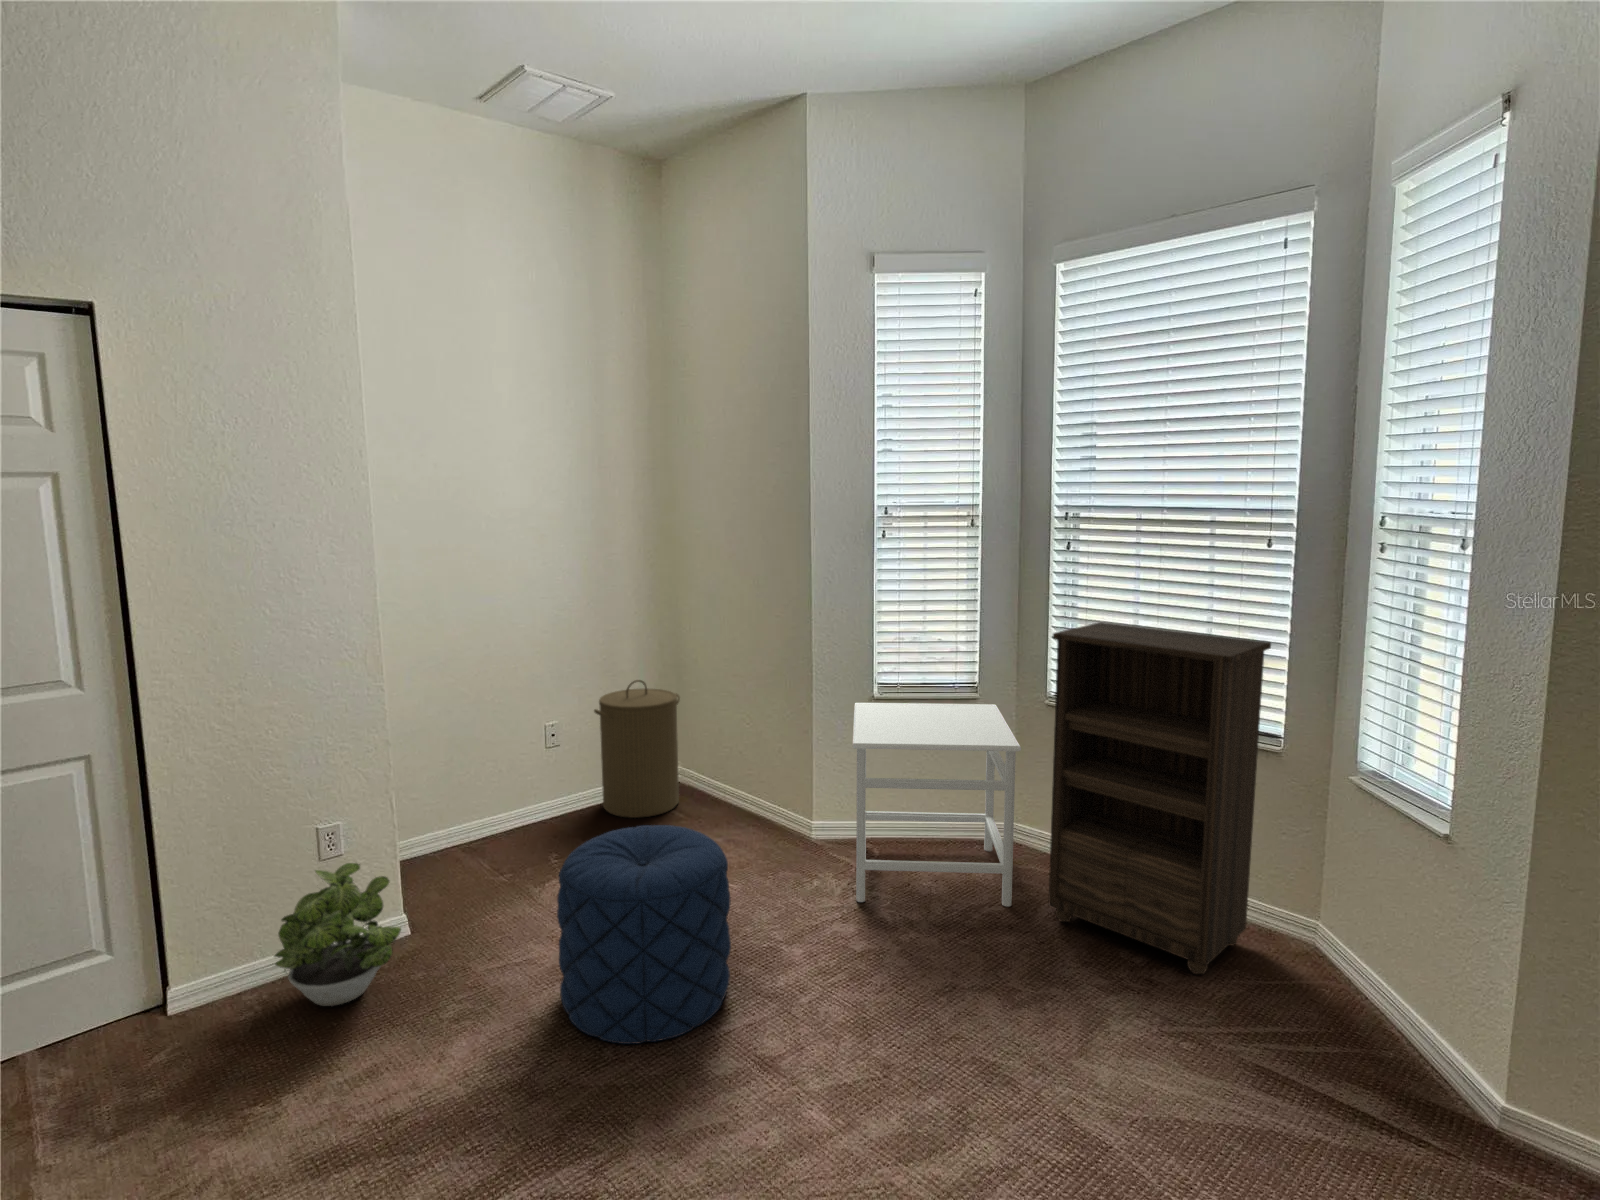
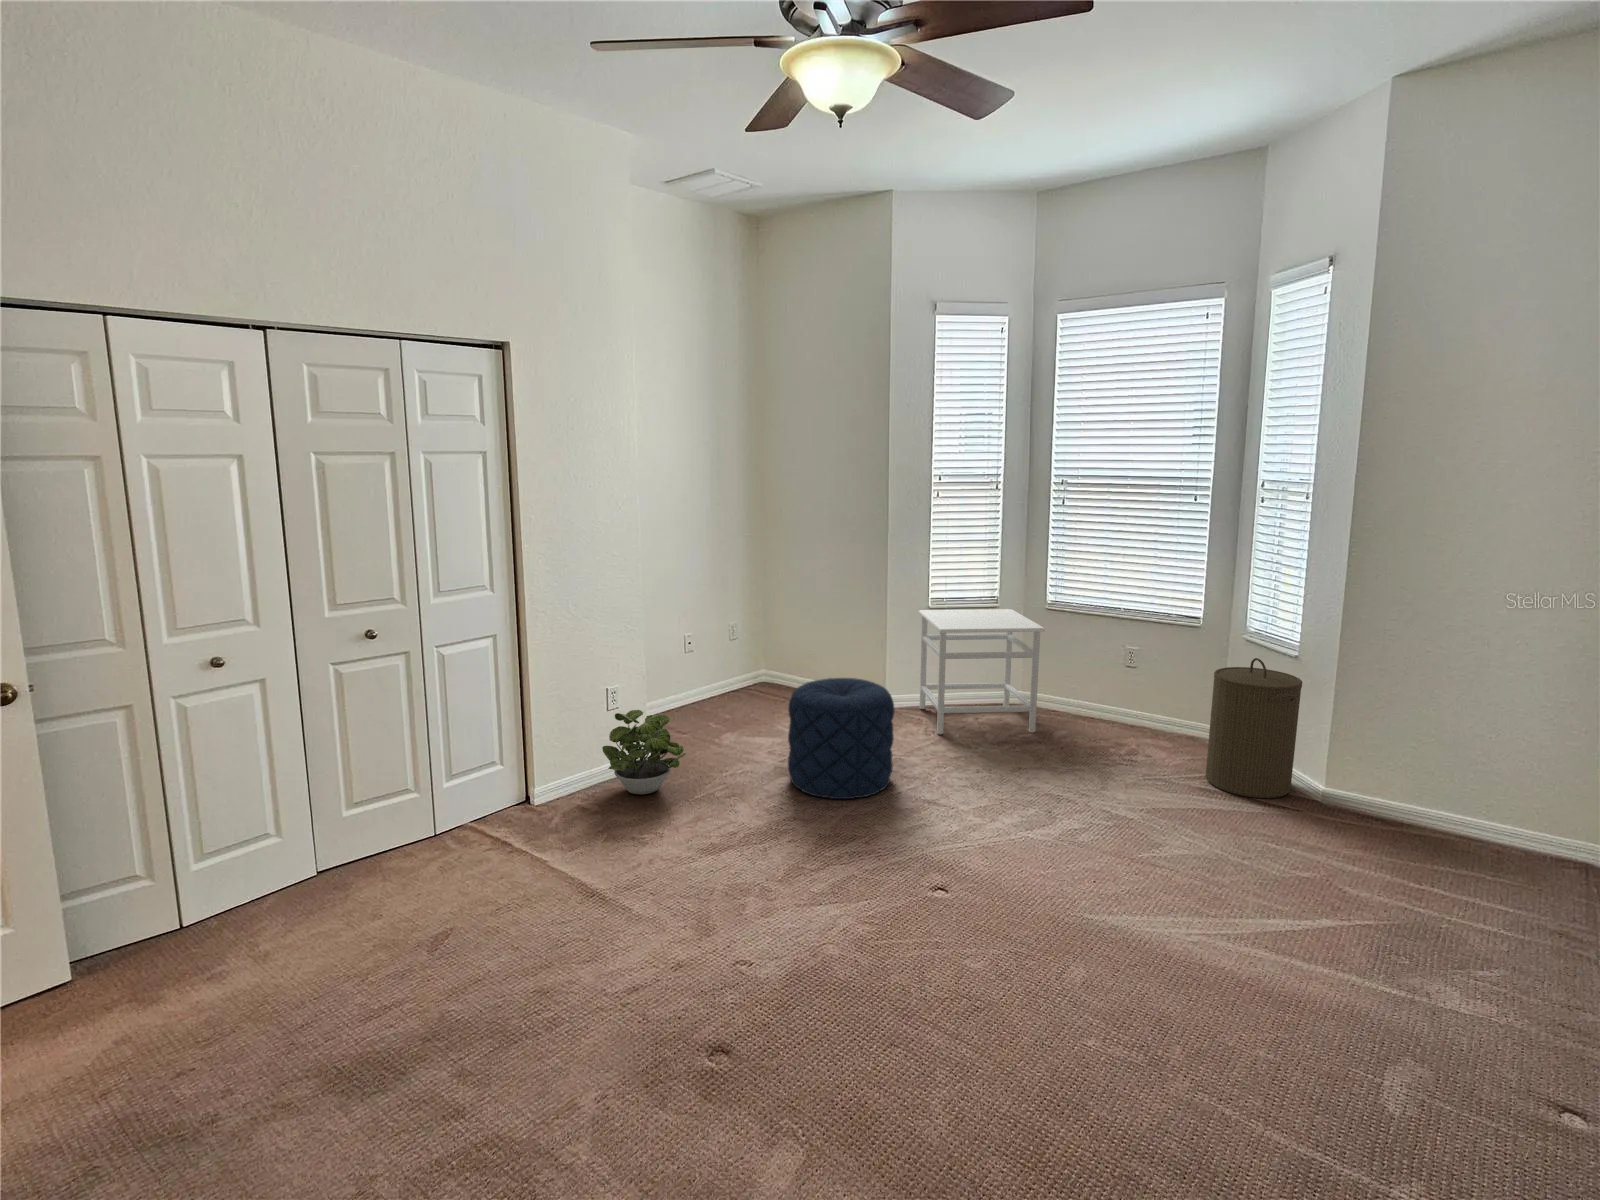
bookshelf: present [1049,622,1271,974] -> none [1062,550,1198,755]
laundry hamper: present [594,680,680,818] -> present [1206,658,1302,798]

